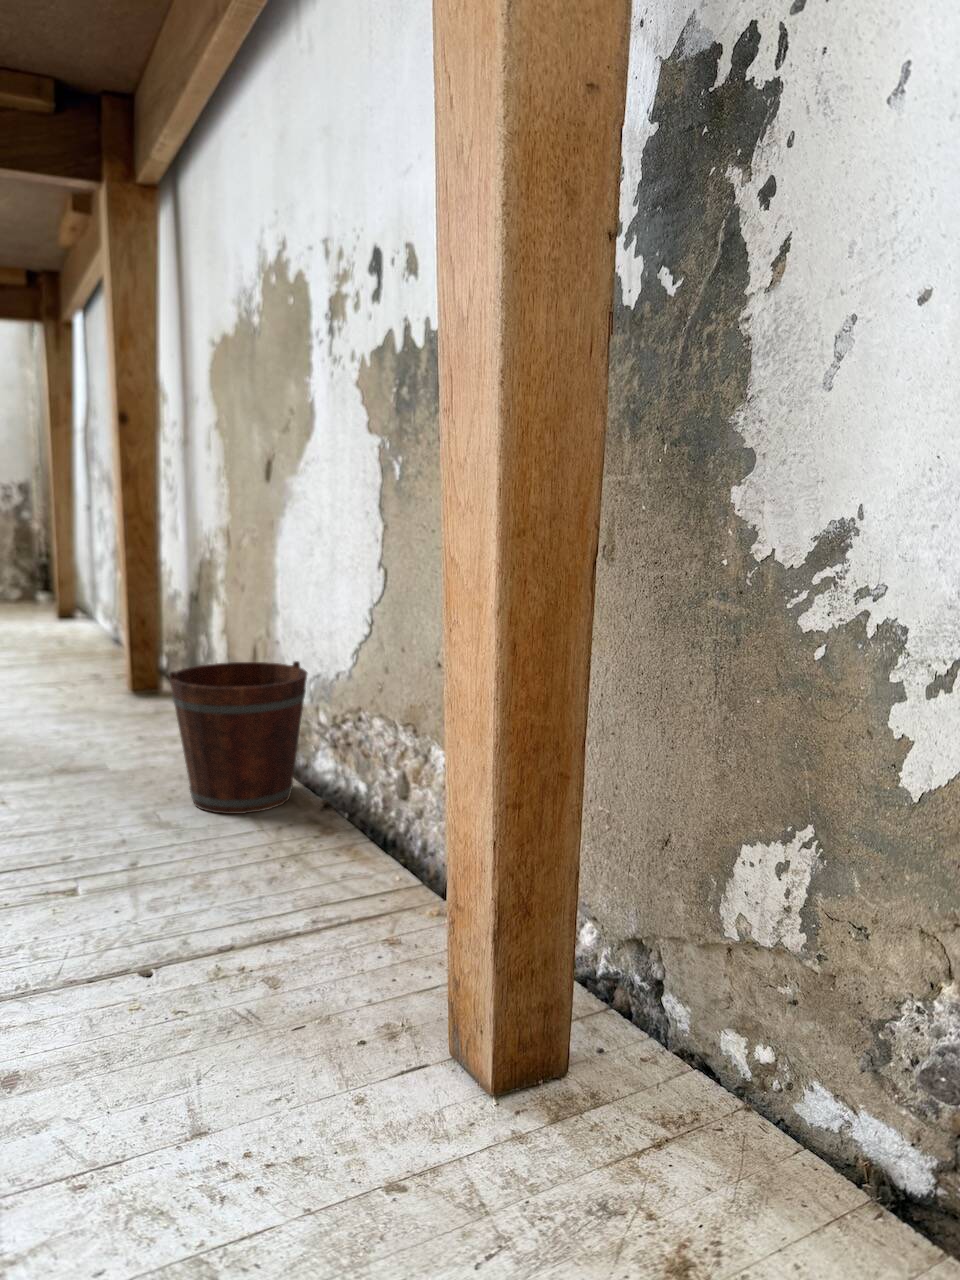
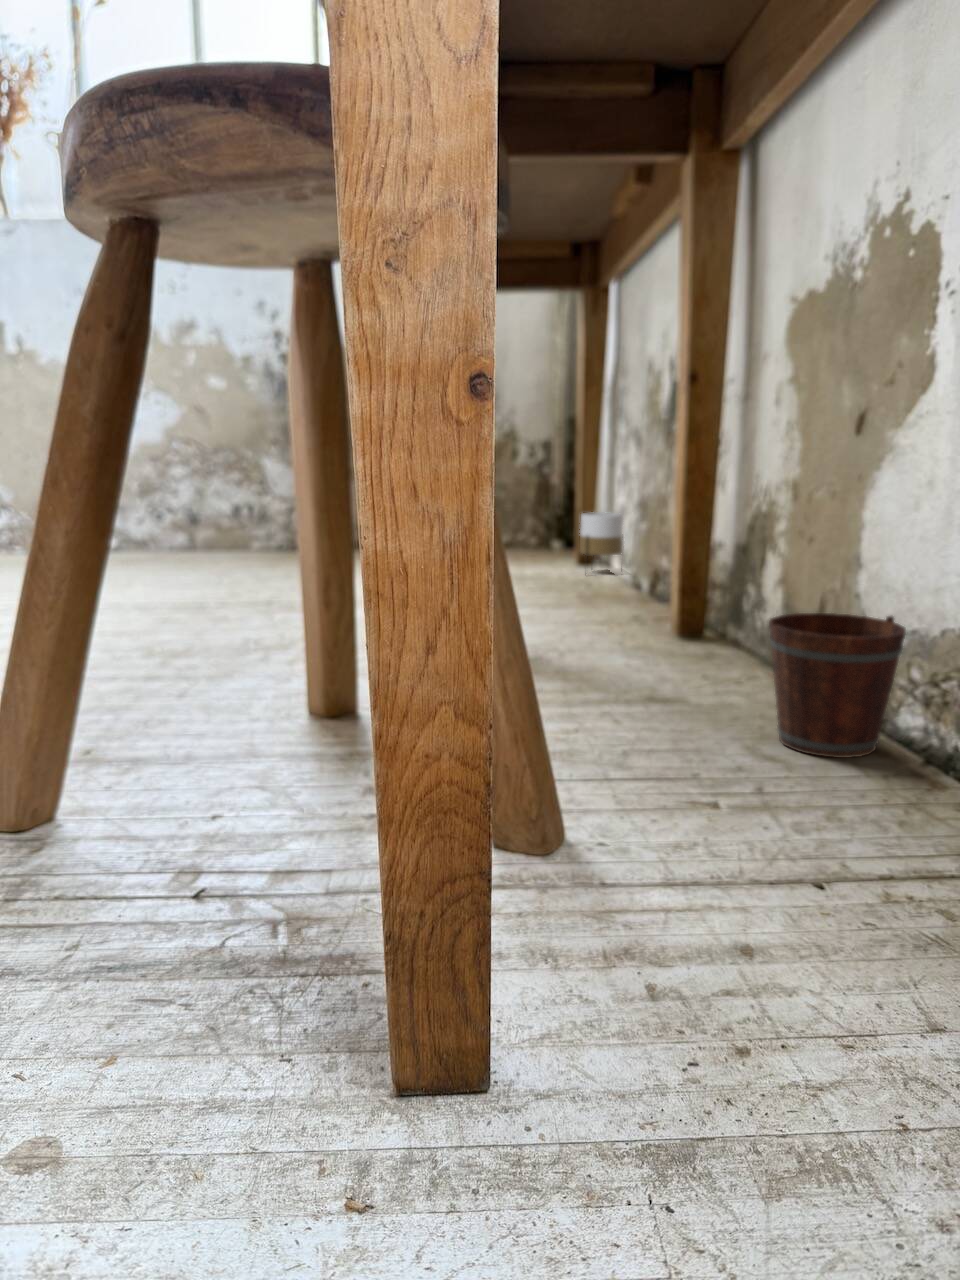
planter: none [50,561,104,631] -> present [580,512,624,557]

